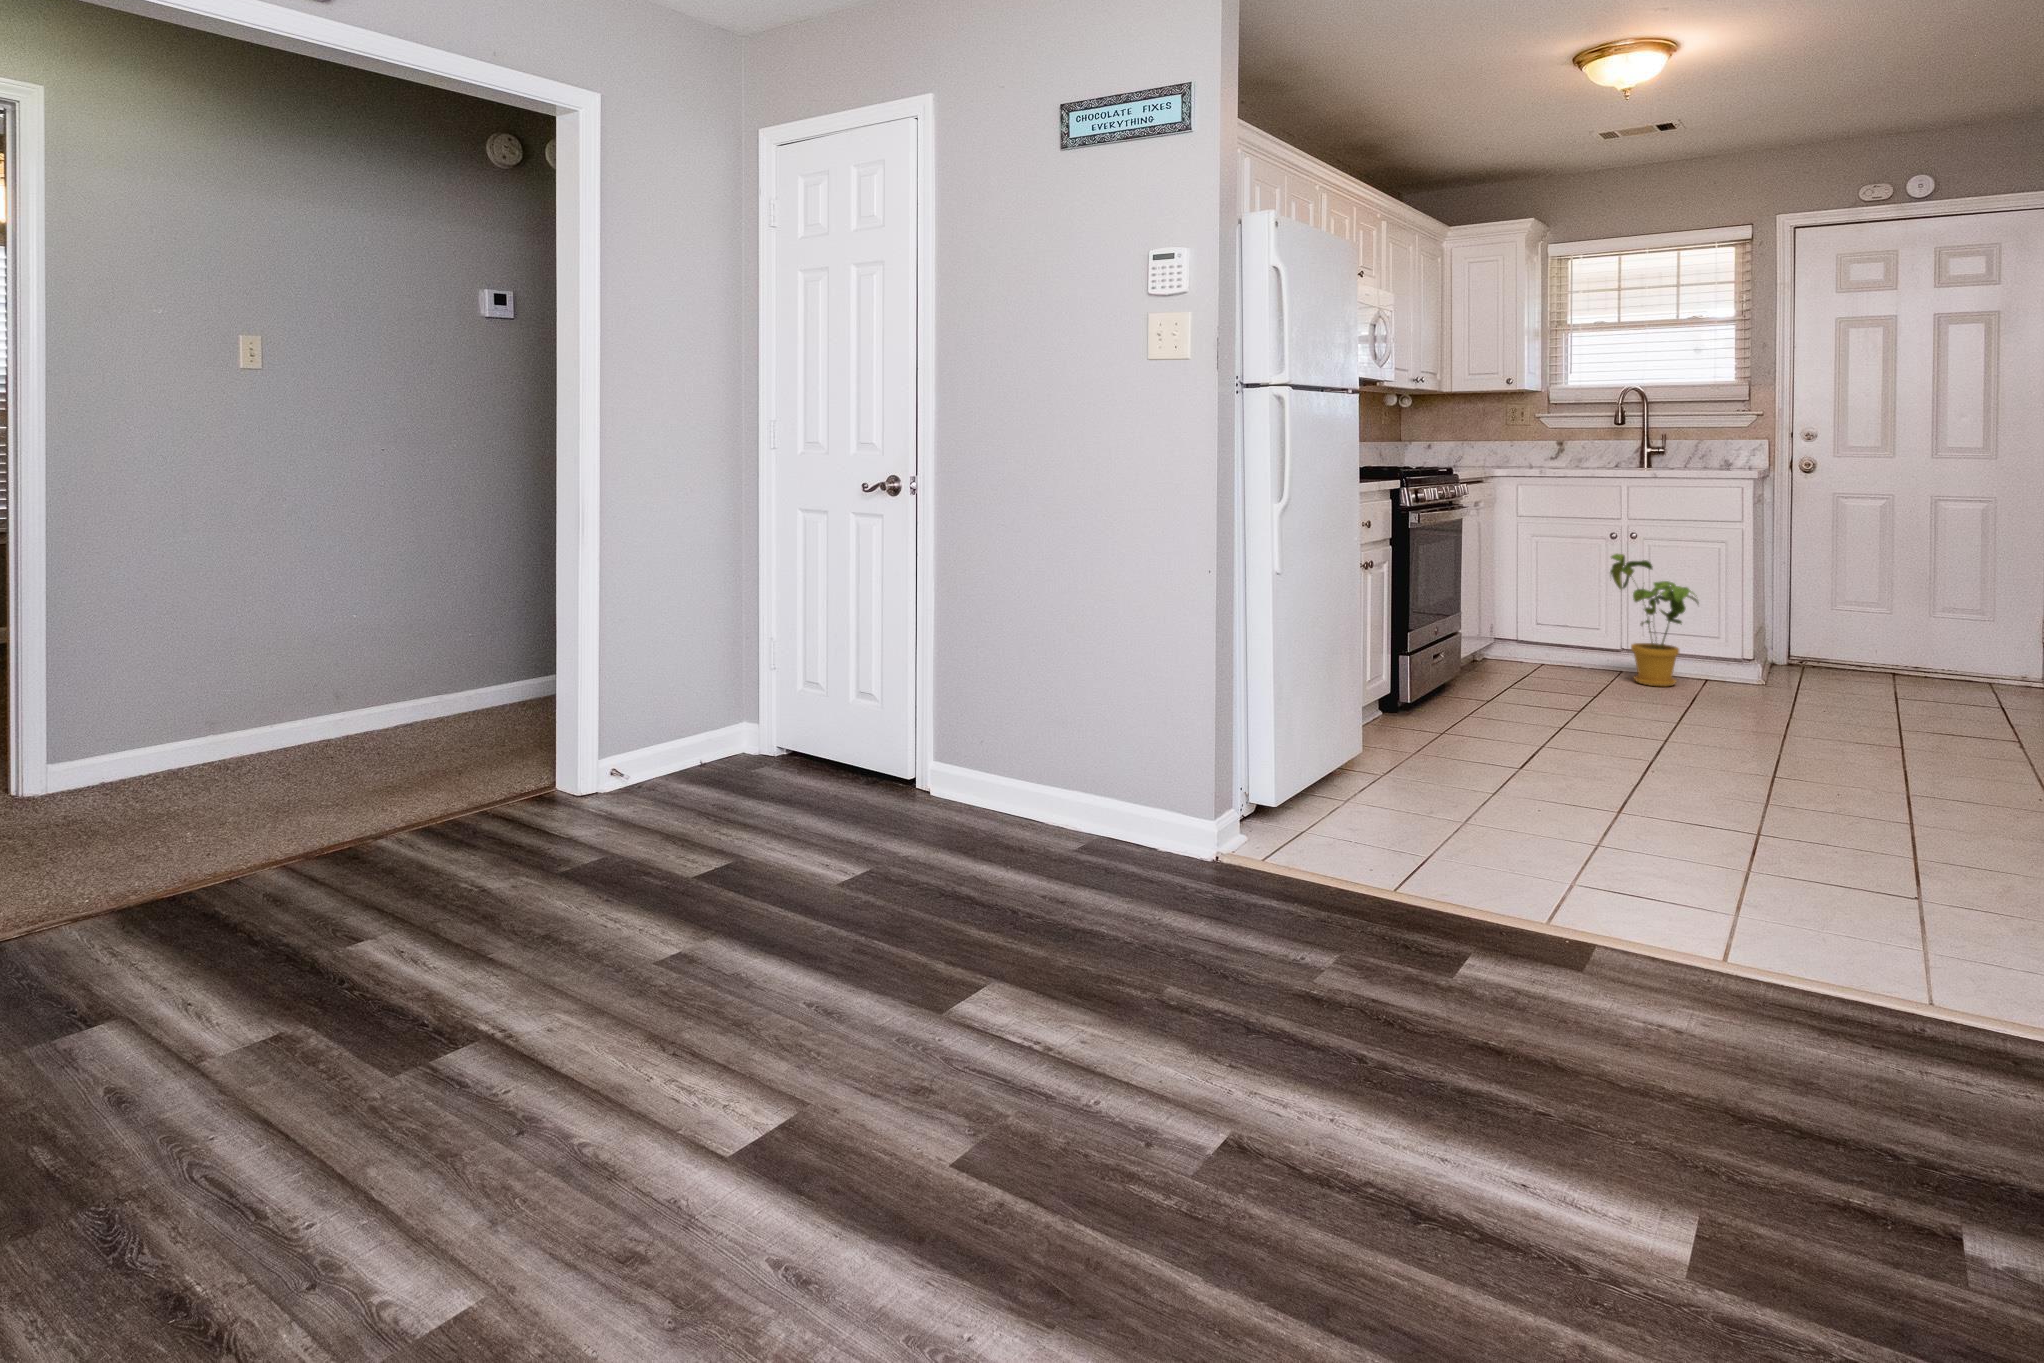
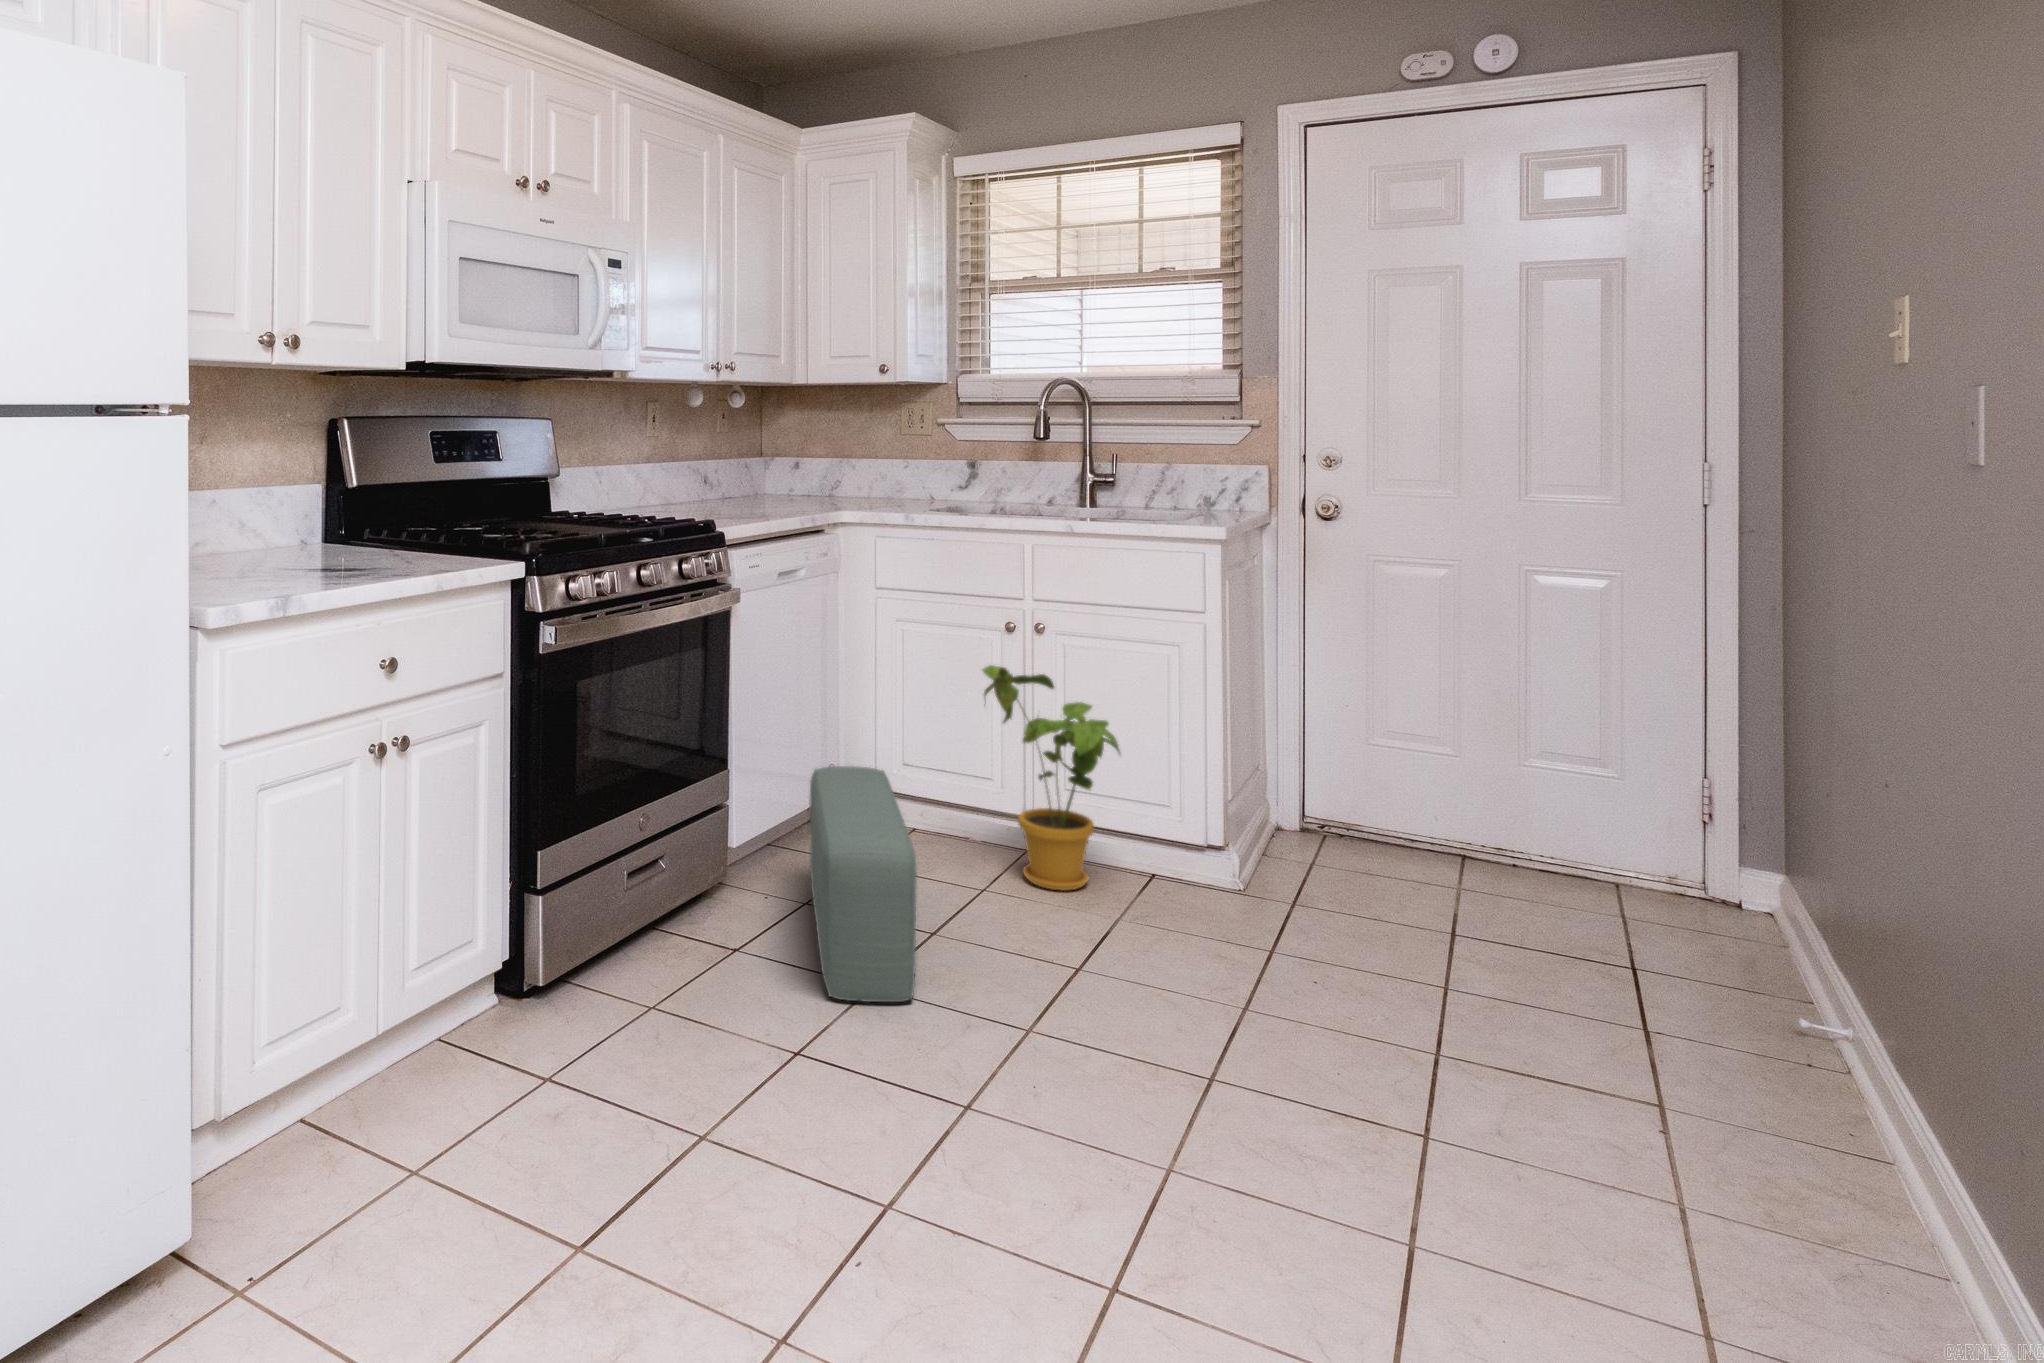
pouf: none [1510,611,1608,718] -> present [809,766,917,1002]

